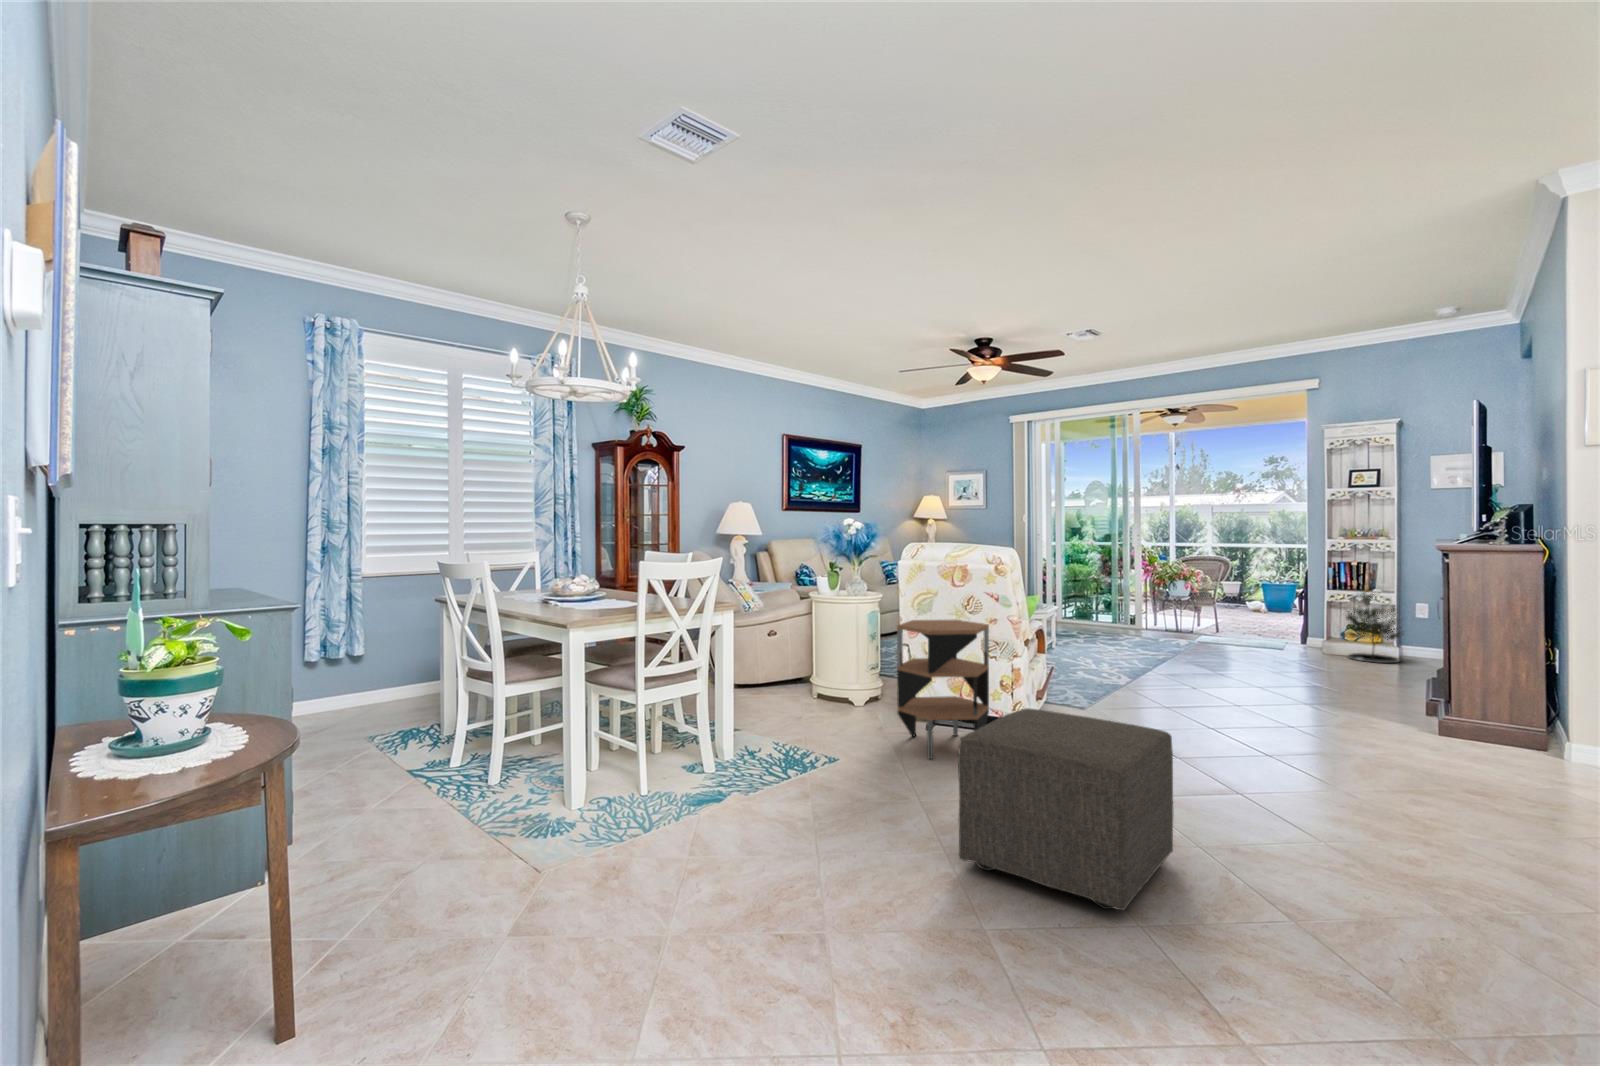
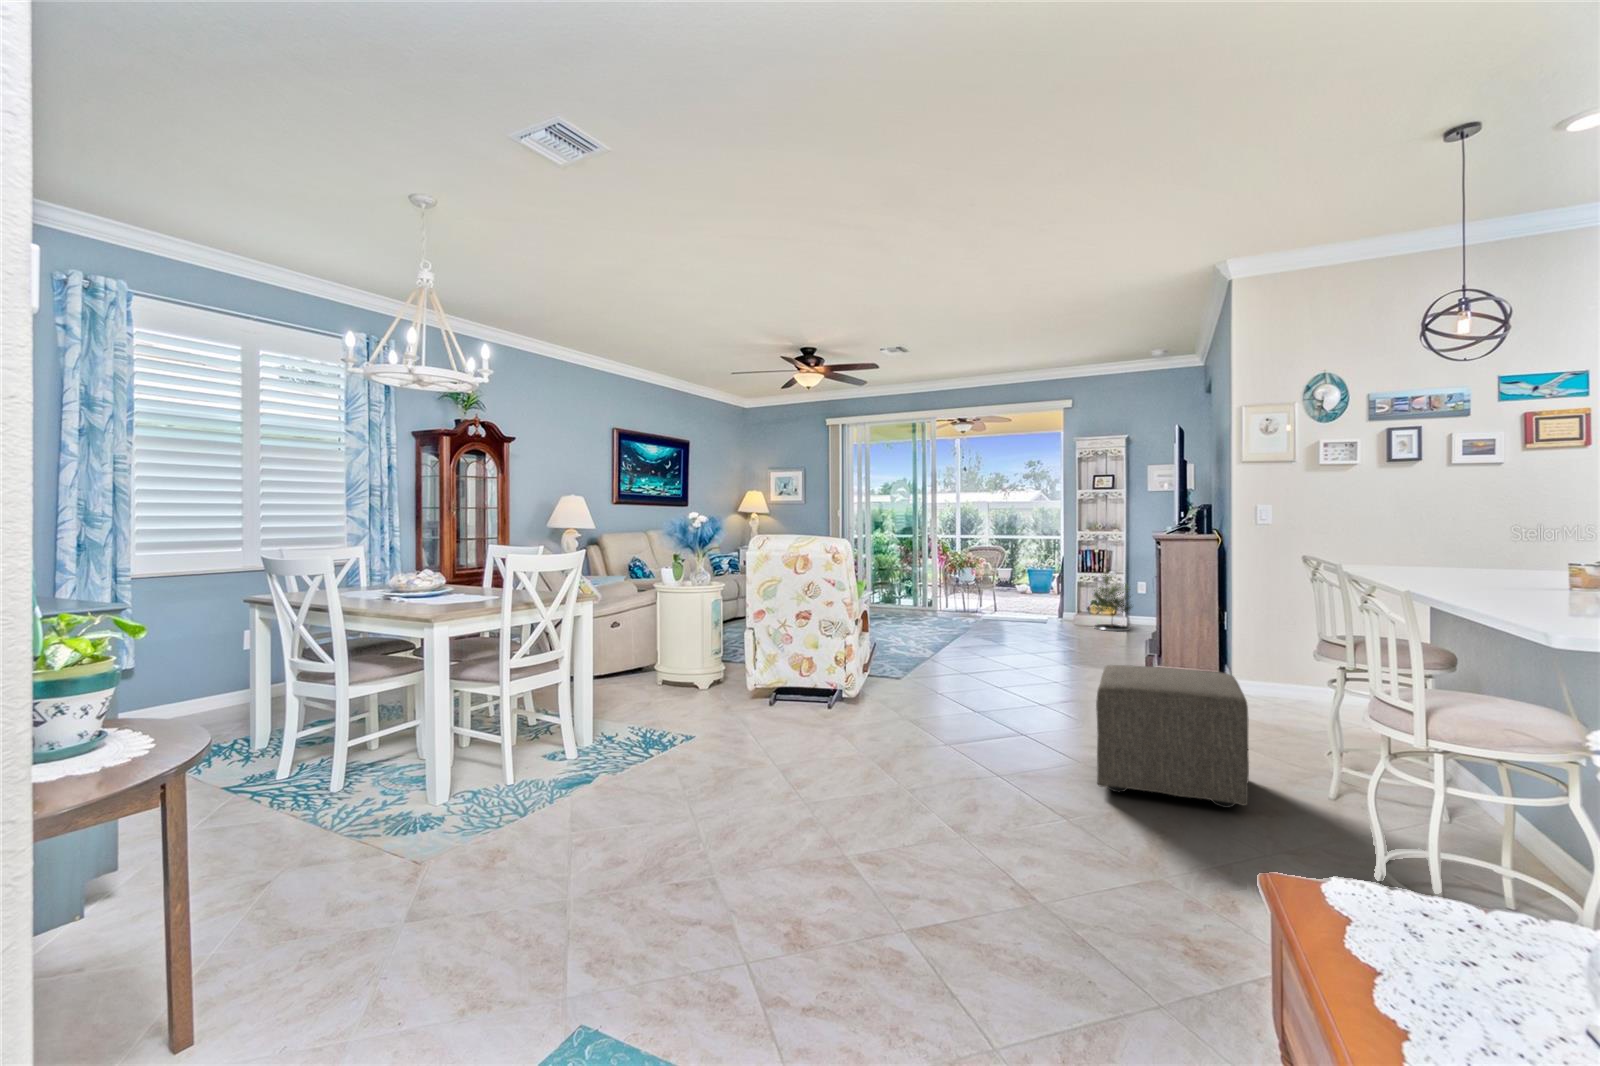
side table: present [897,620,989,759] -> none [747,604,827,731]
ottoman: present [958,708,1173,910] -> present [1096,665,1249,808]

